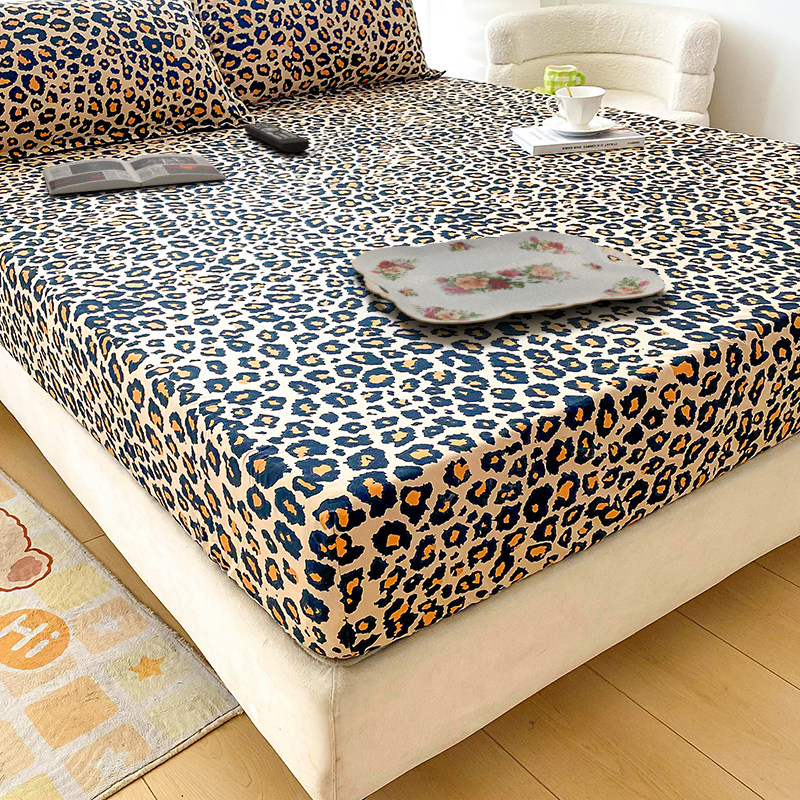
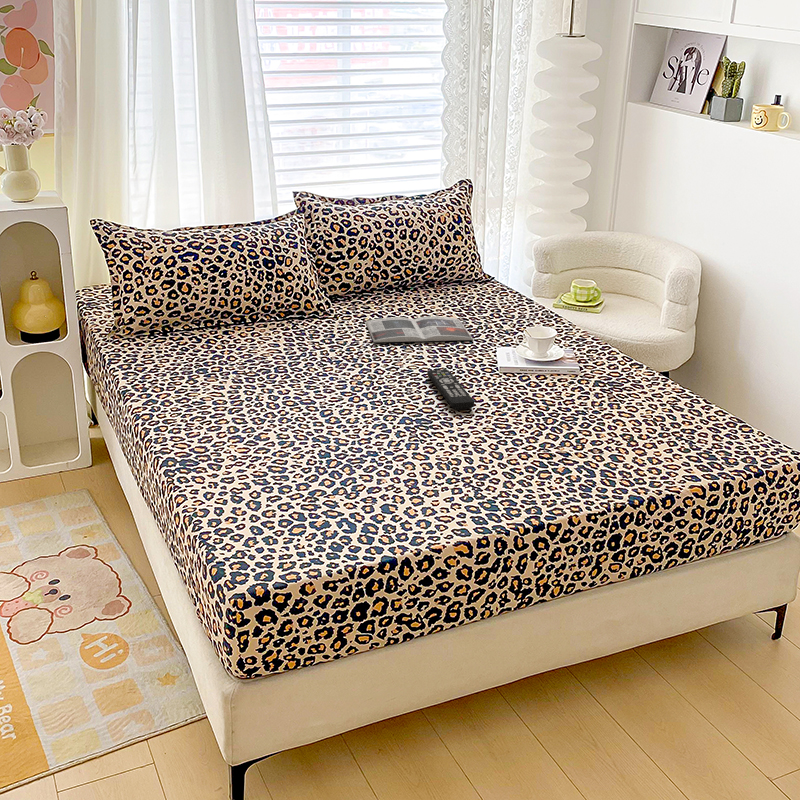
remote control: present [244,123,309,152] -> present [427,369,474,410]
serving tray: present [352,231,665,324] -> none [540,400,707,454]

